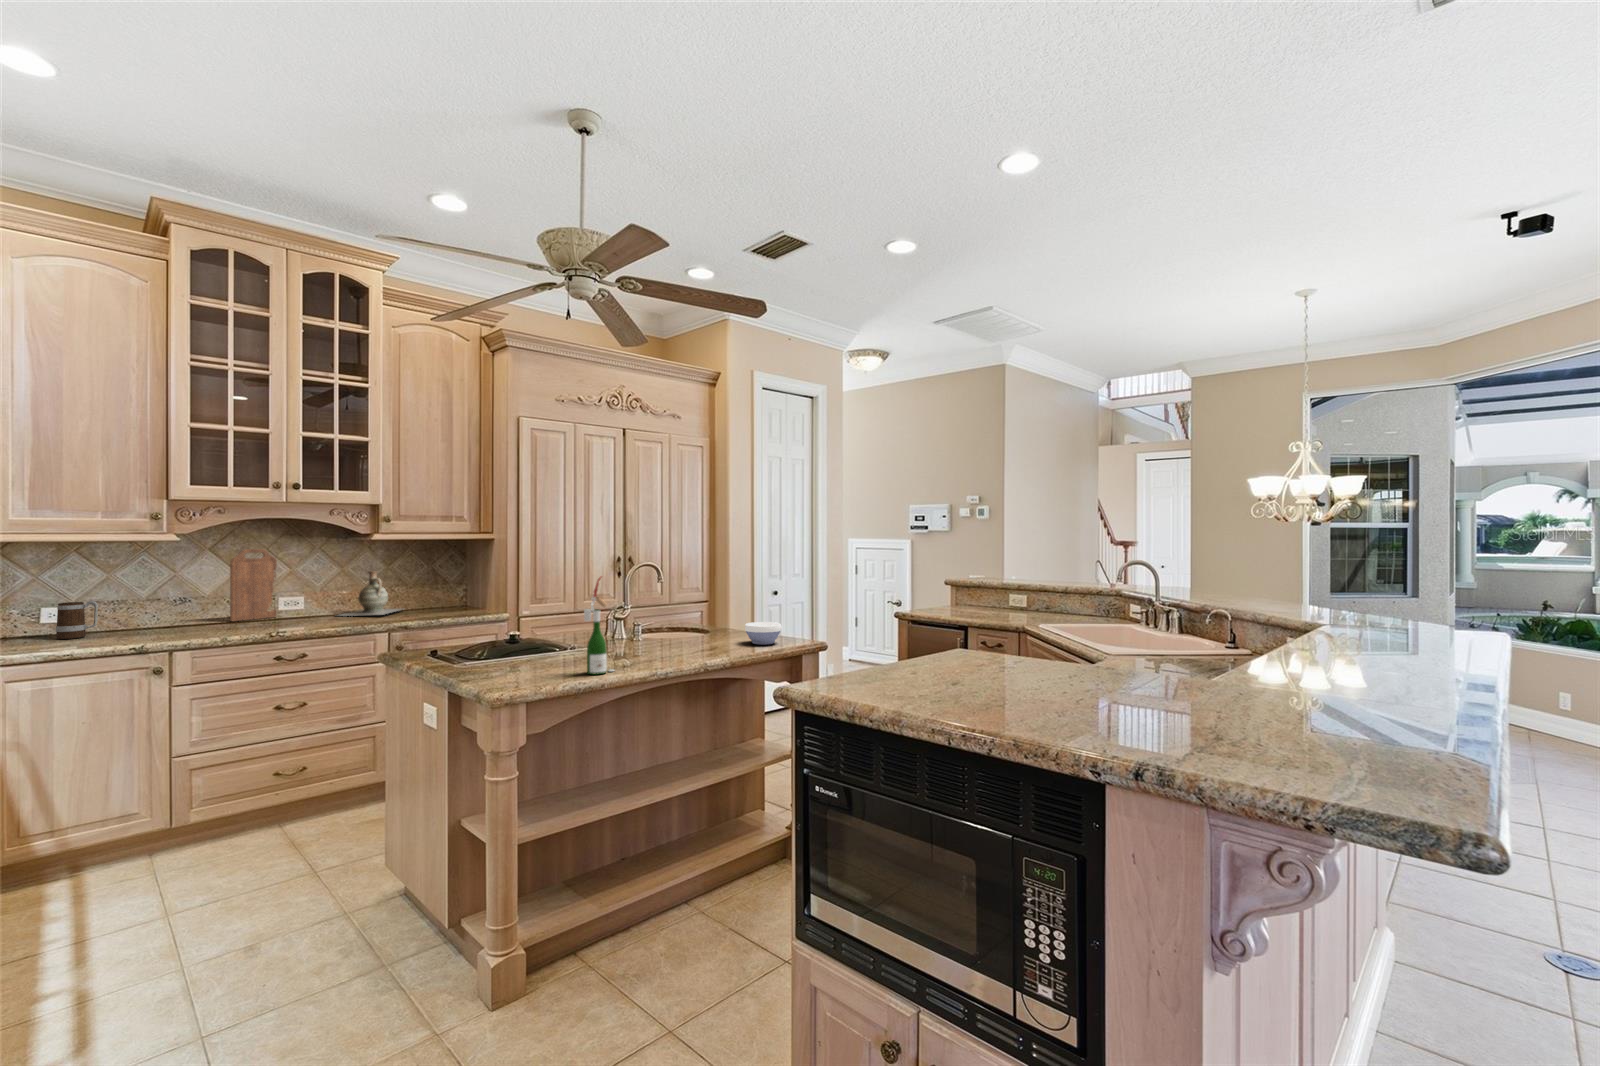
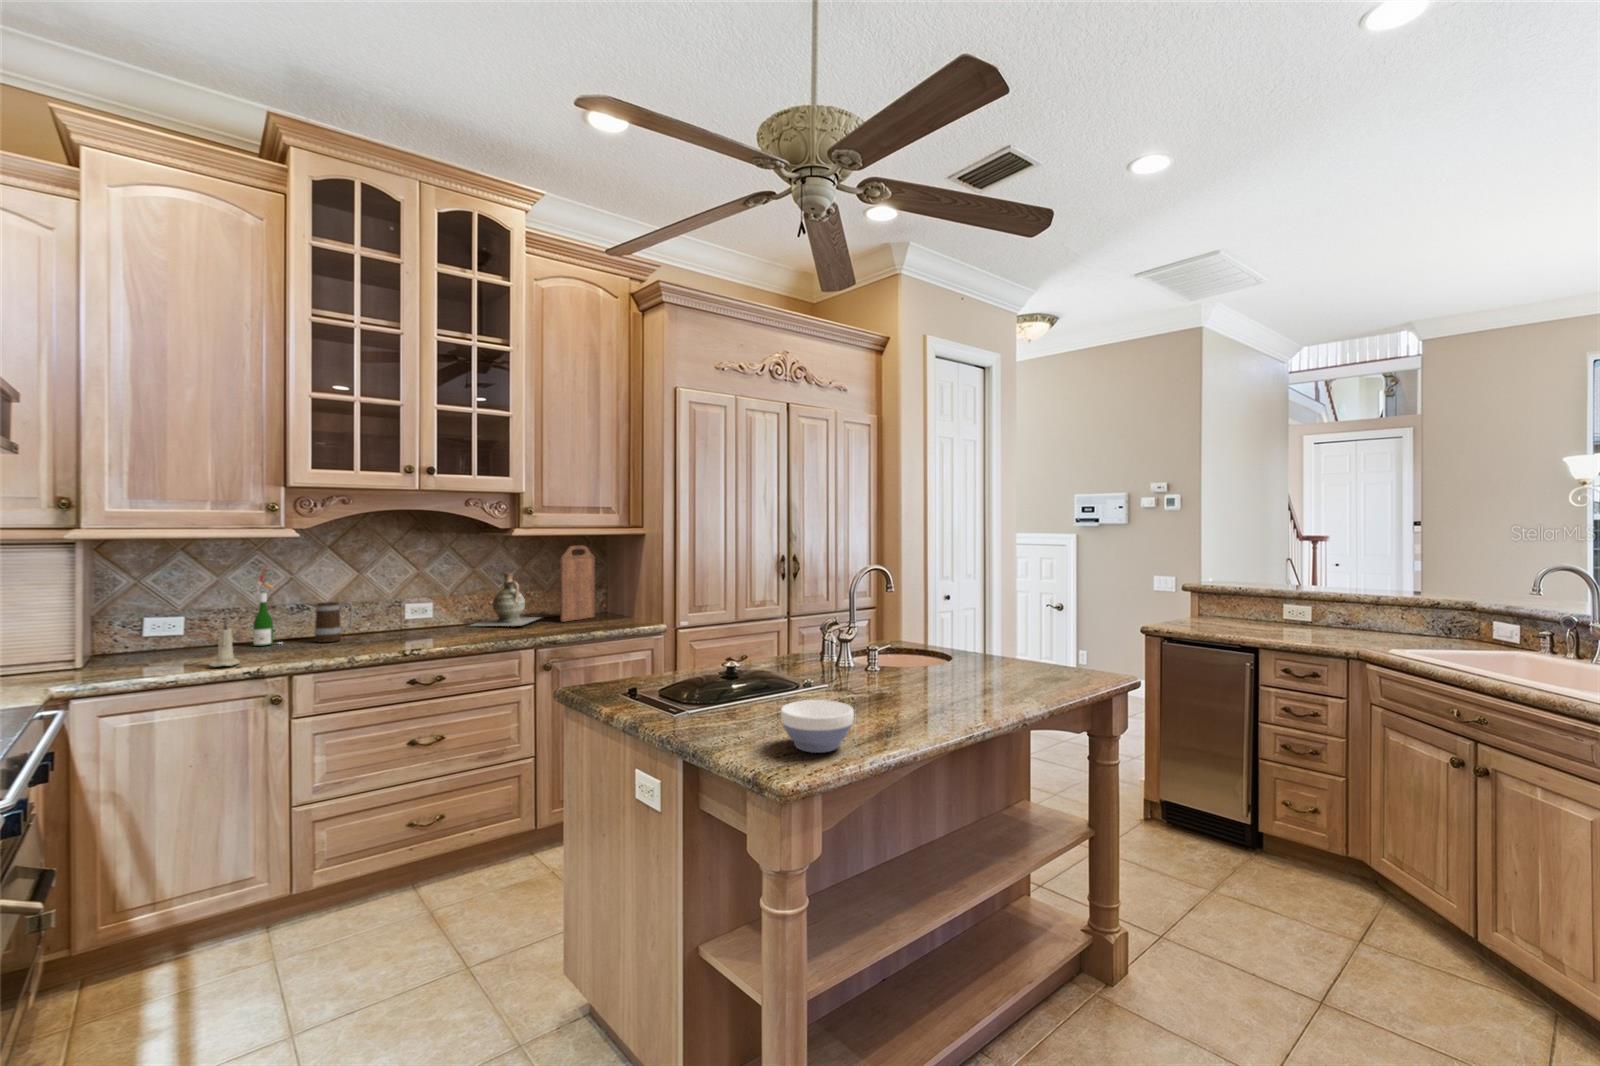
cutting board: present [230,549,277,621] -> present [560,546,595,622]
wine bottle: present [584,576,614,674] -> present [253,570,281,646]
mug: present [56,601,98,639] -> present [314,601,353,642]
candle: none [99,607,126,645] -> present [210,621,240,667]
bowl: present [745,622,781,645] -> present [781,700,854,753]

